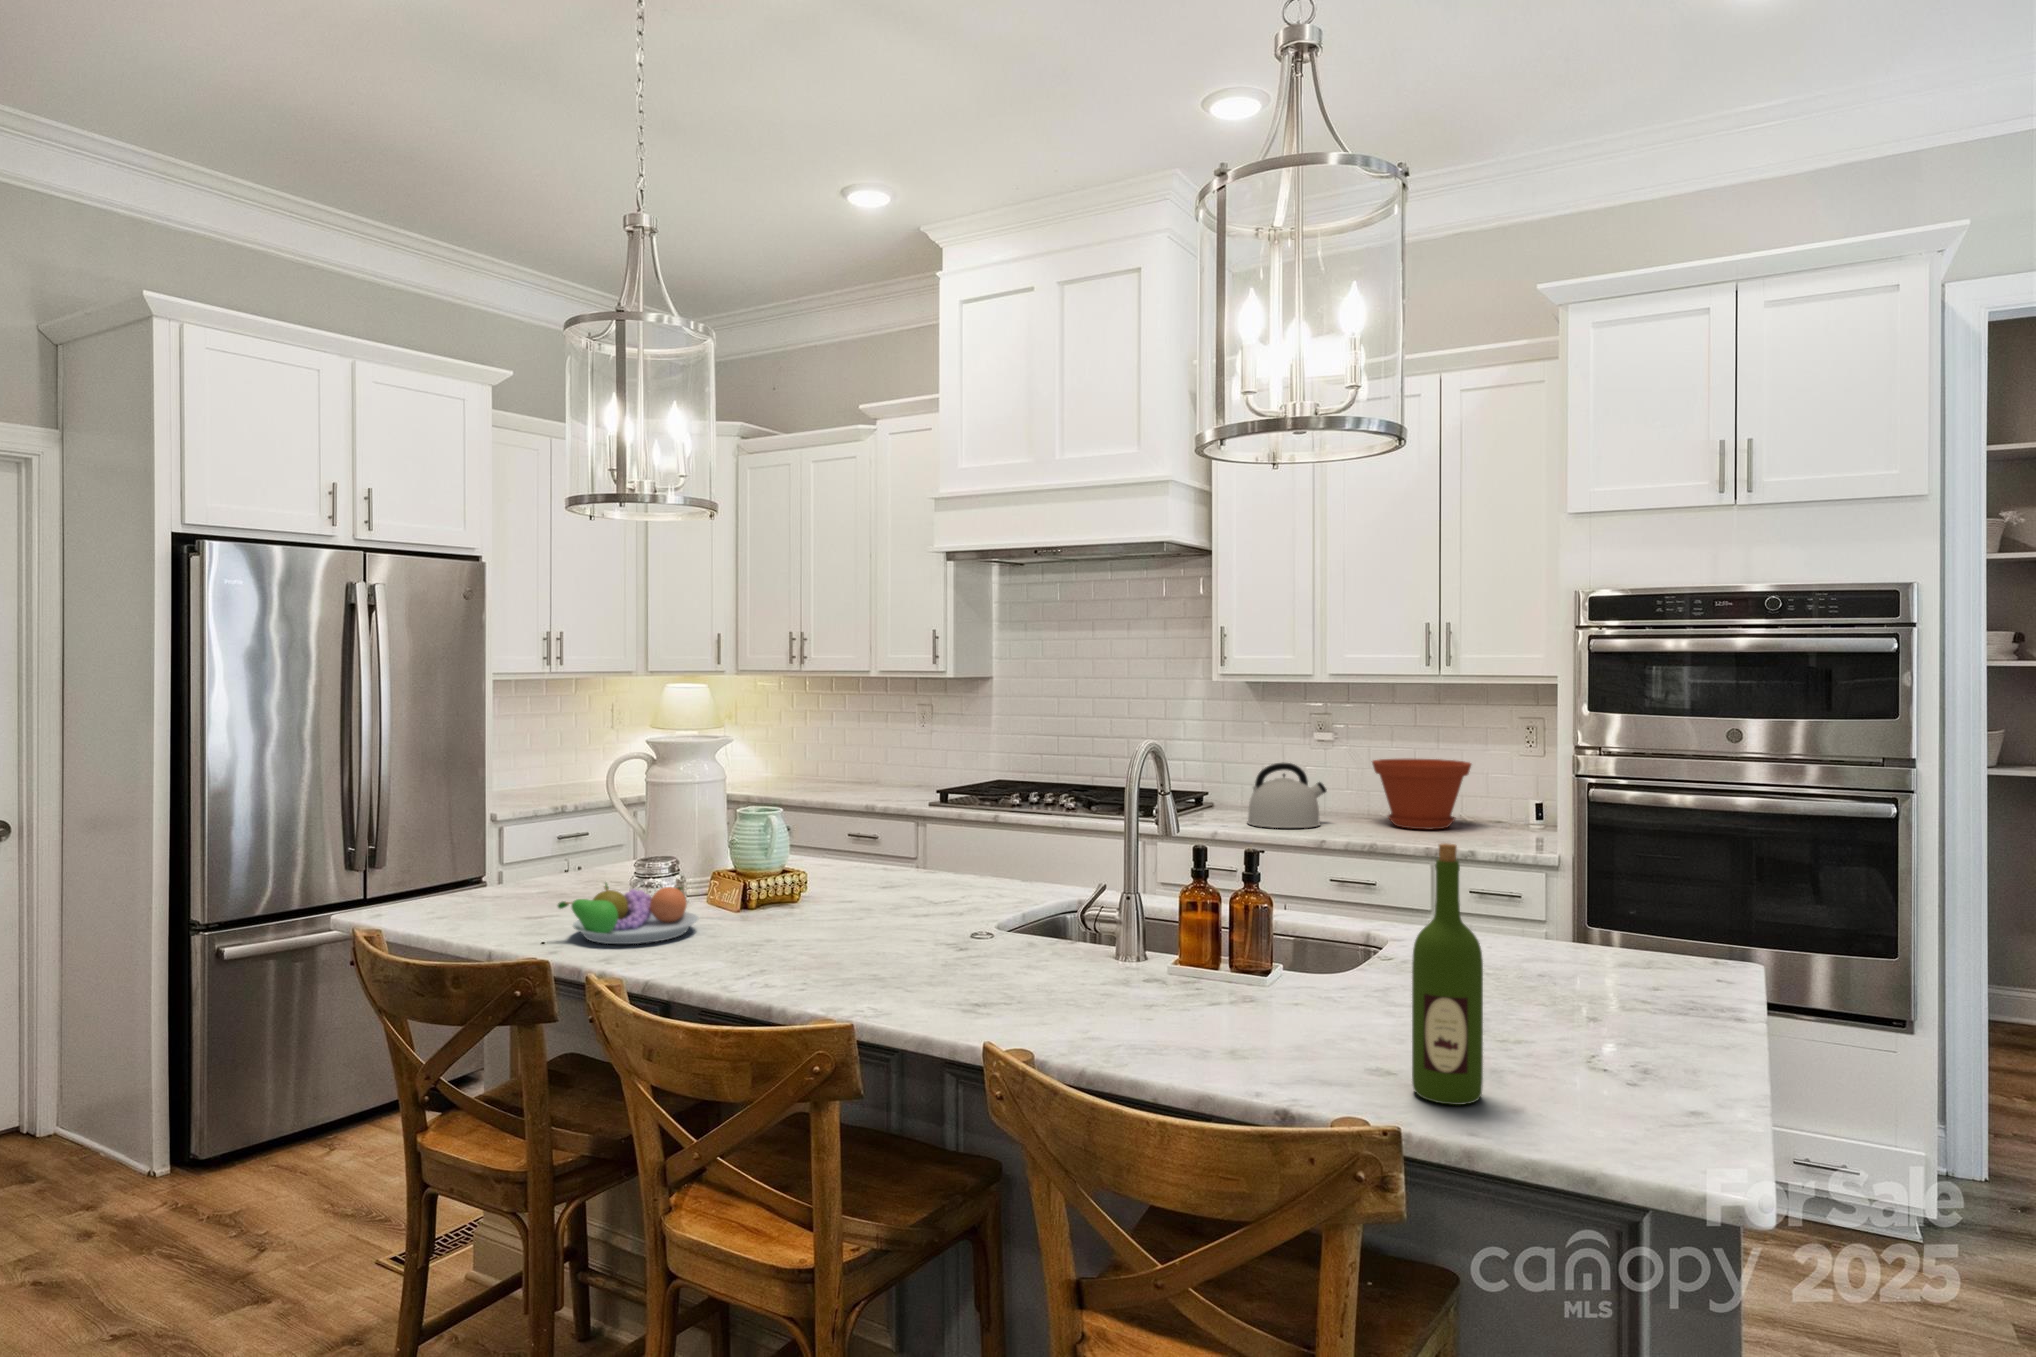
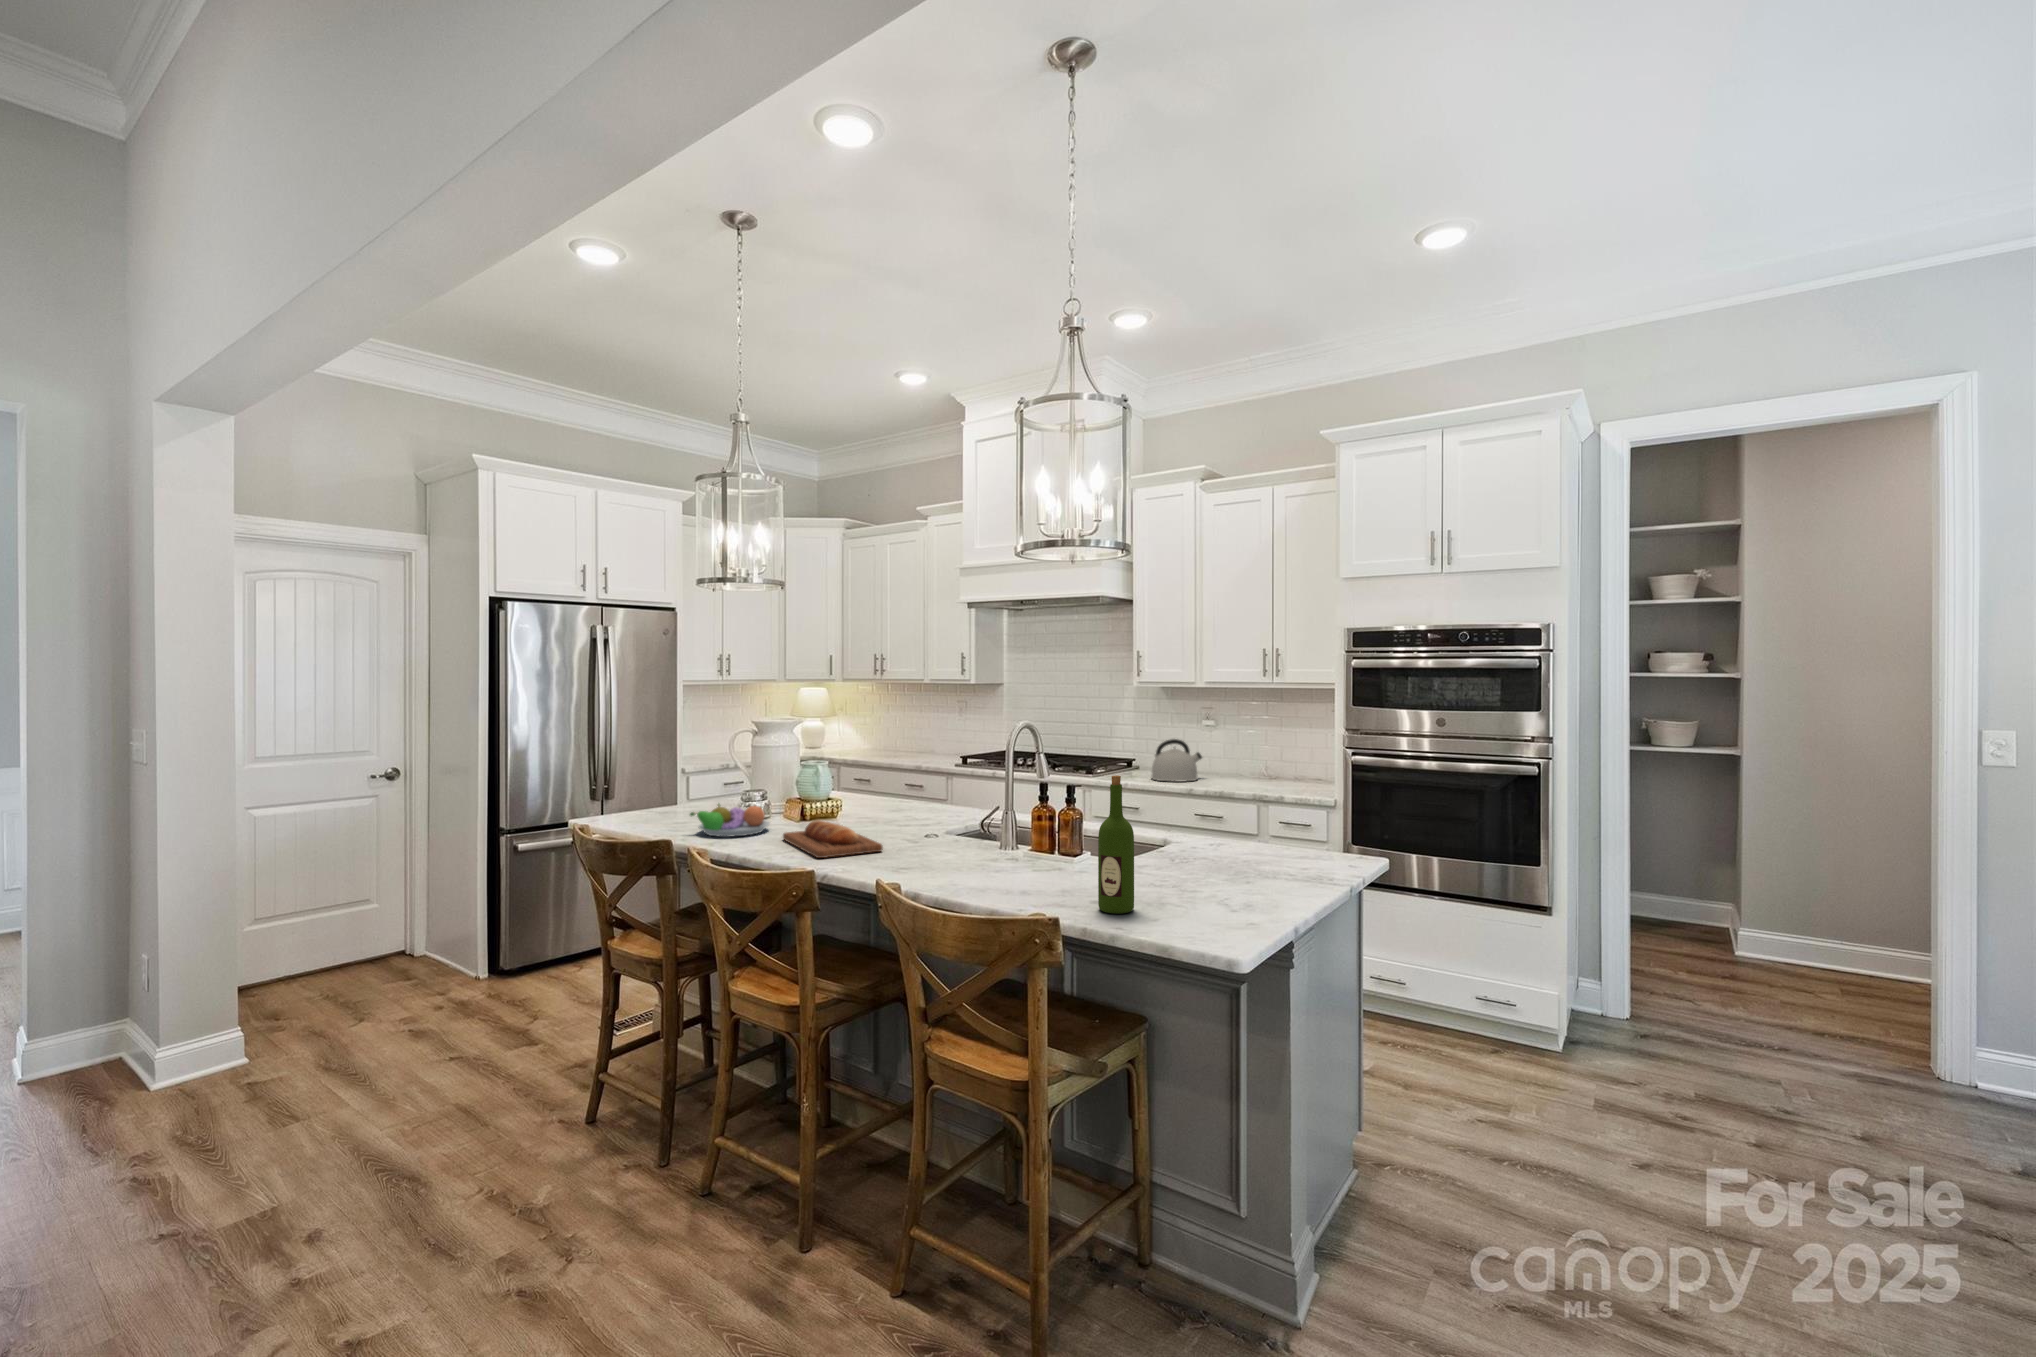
plant pot: present [1372,759,1471,829] -> none [1232,737,1296,783]
bread loaf: none [730,915,923,987] -> present [783,820,883,858]

